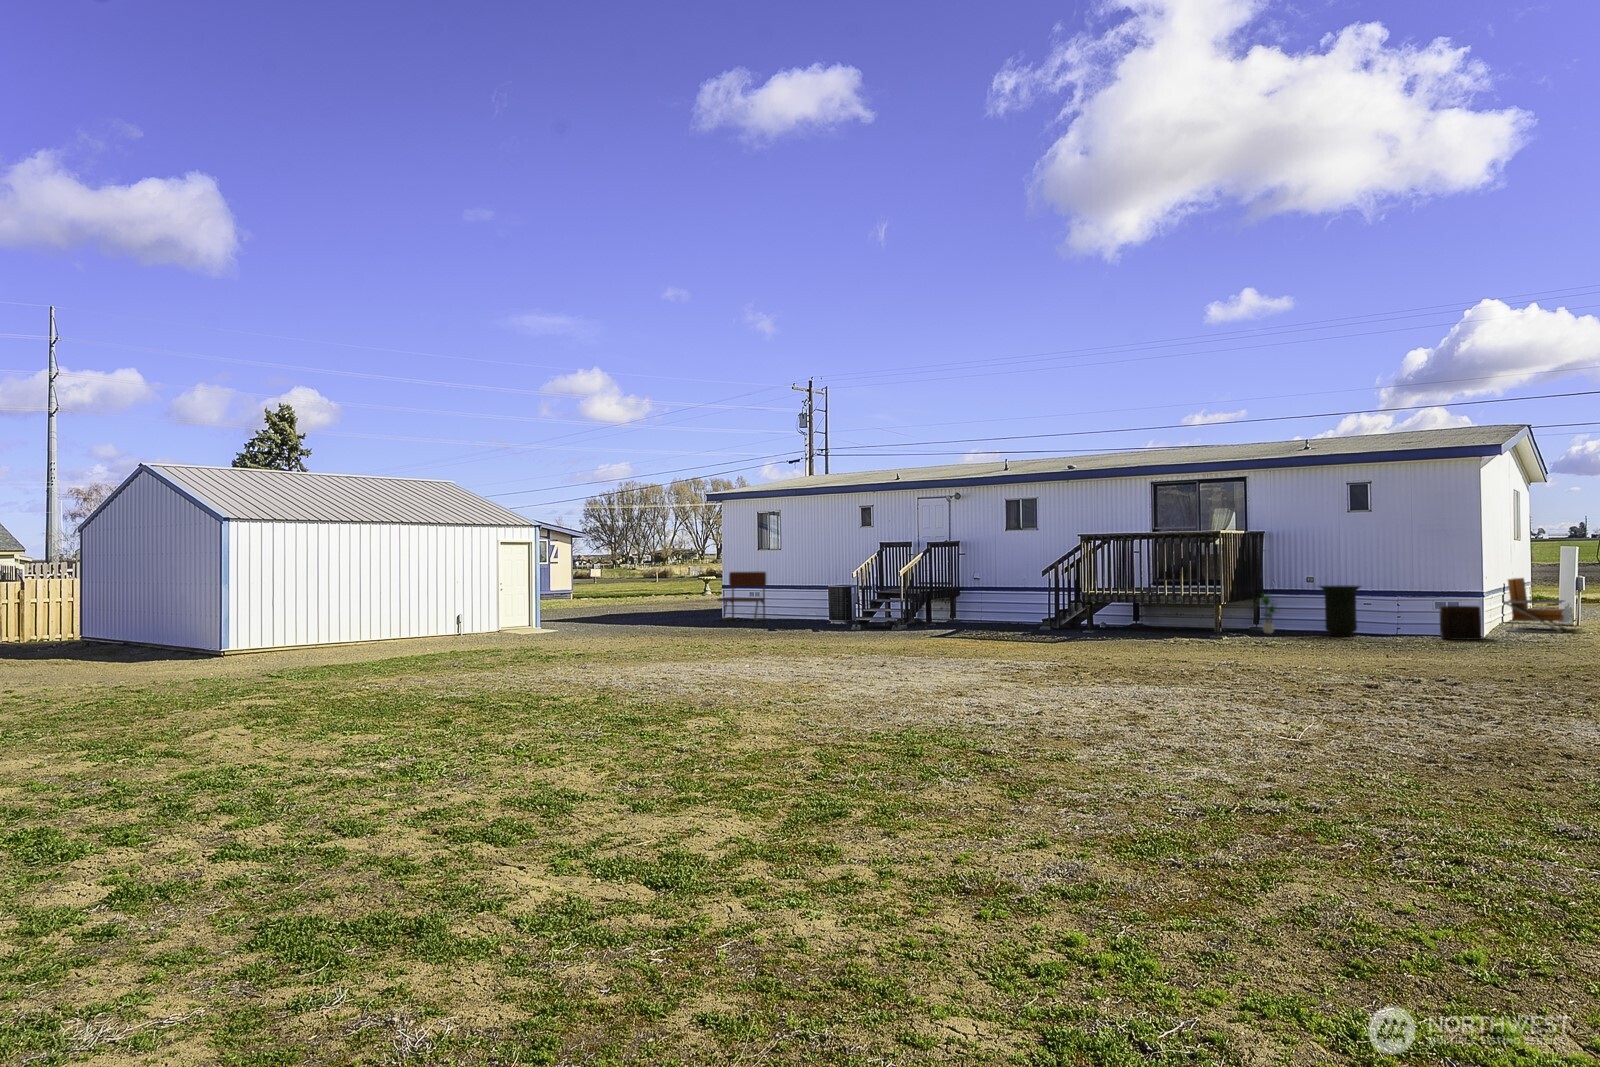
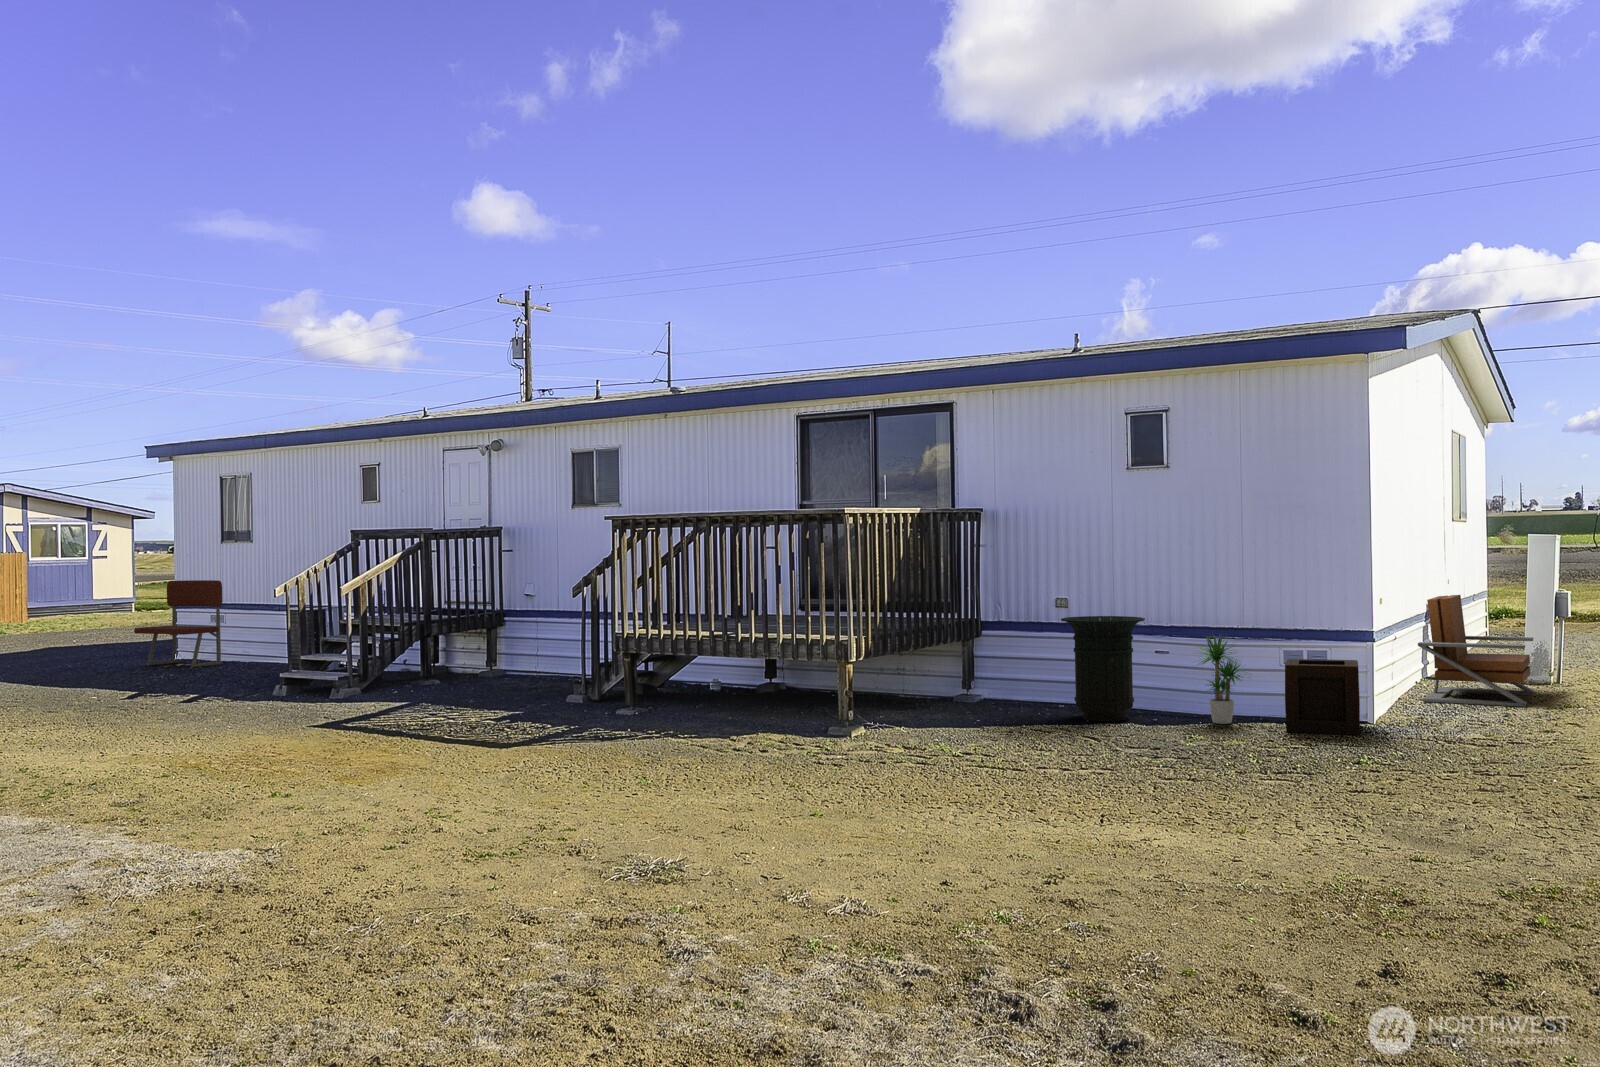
potted plant: present [1261,594,1278,634] -> present [1198,635,1243,724]

